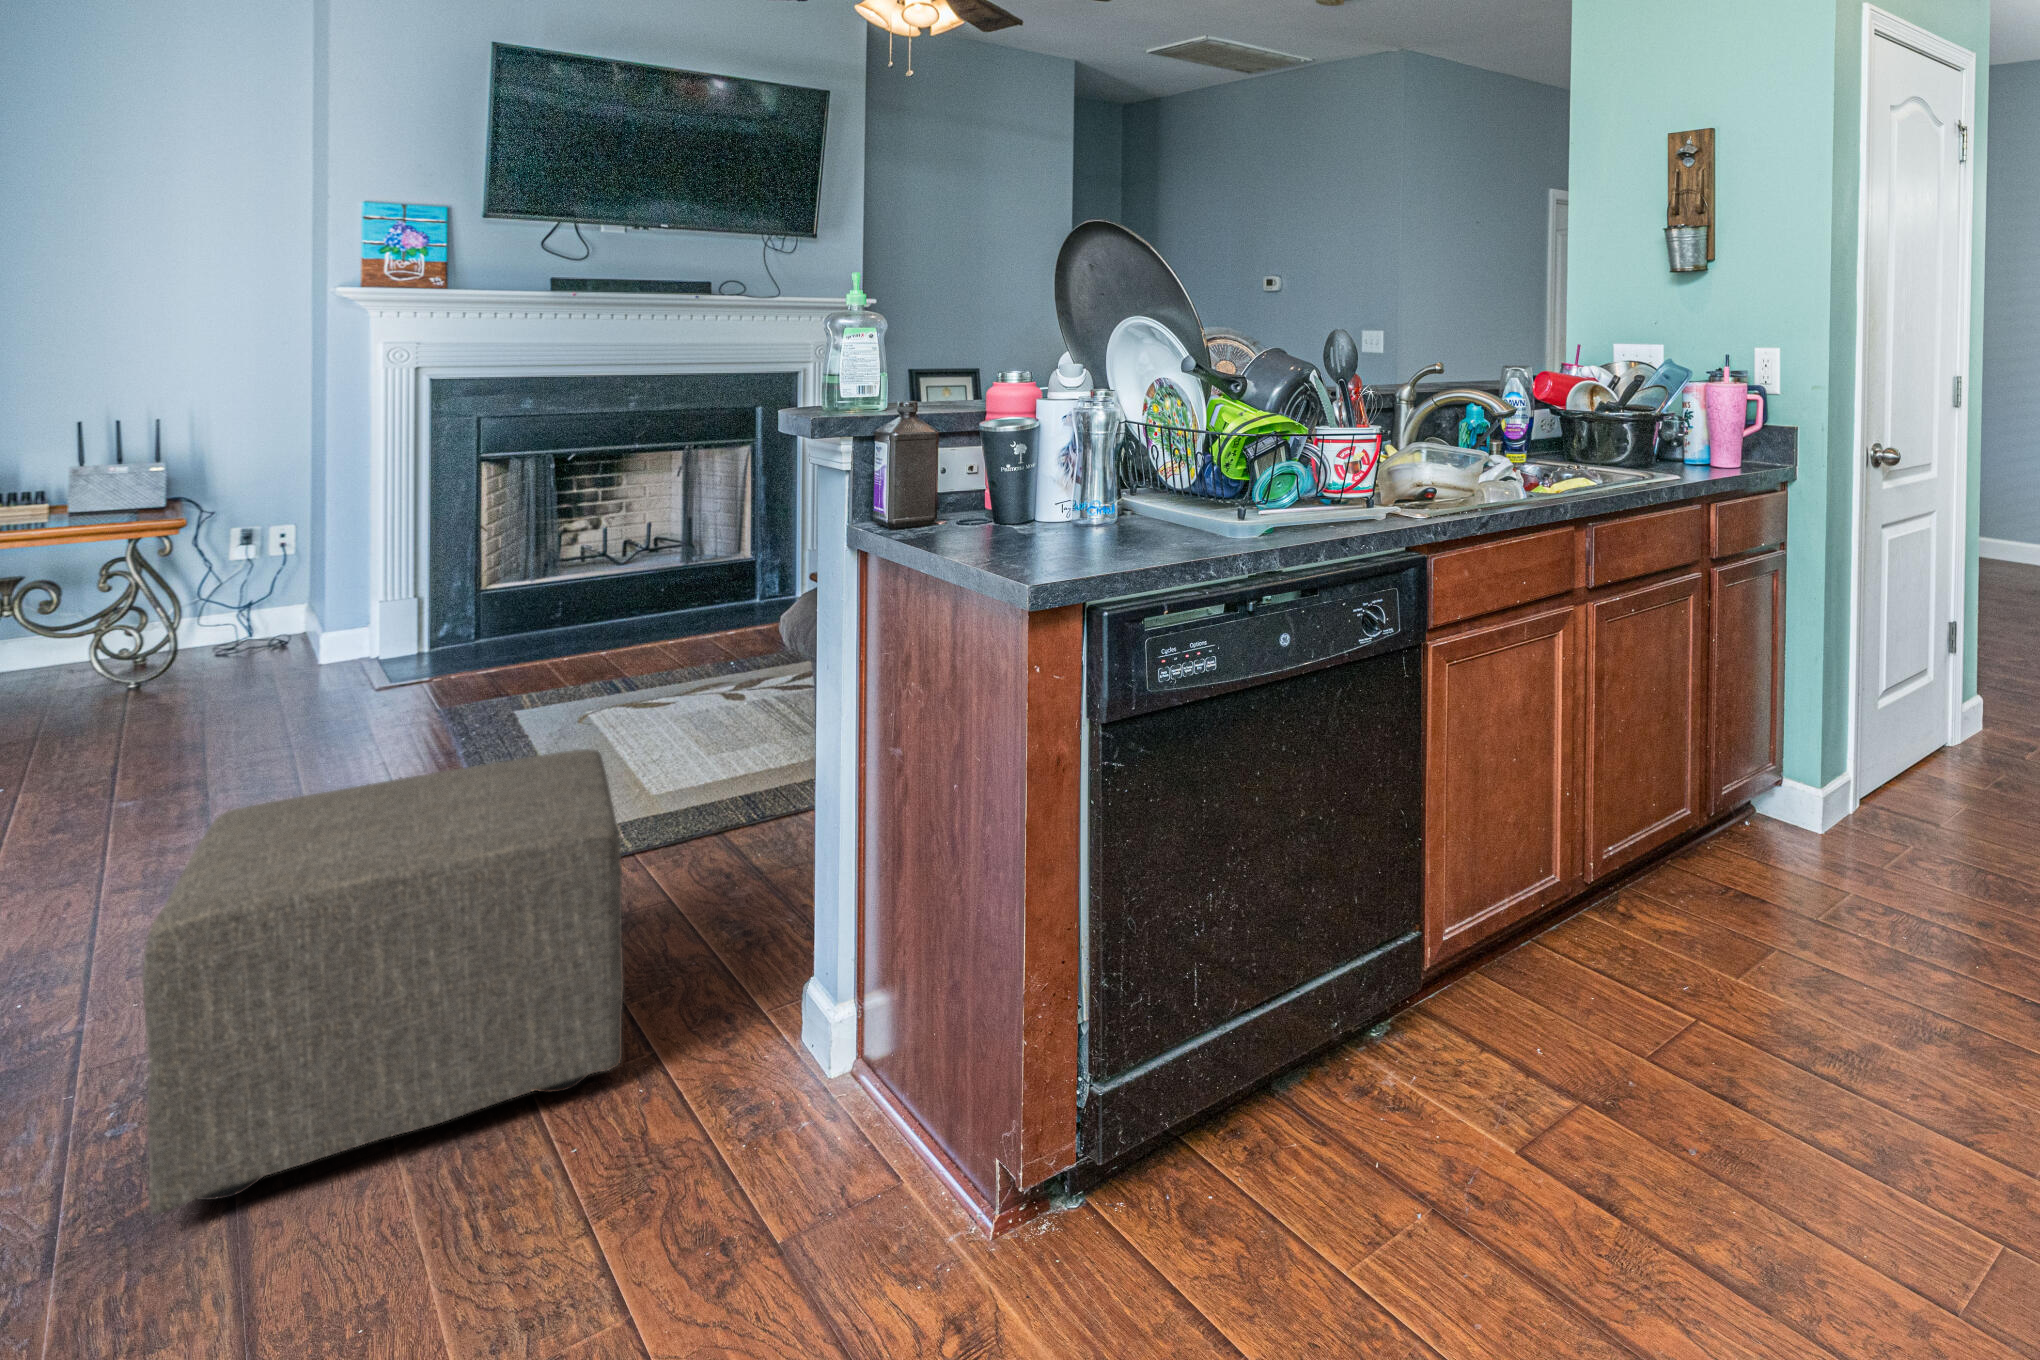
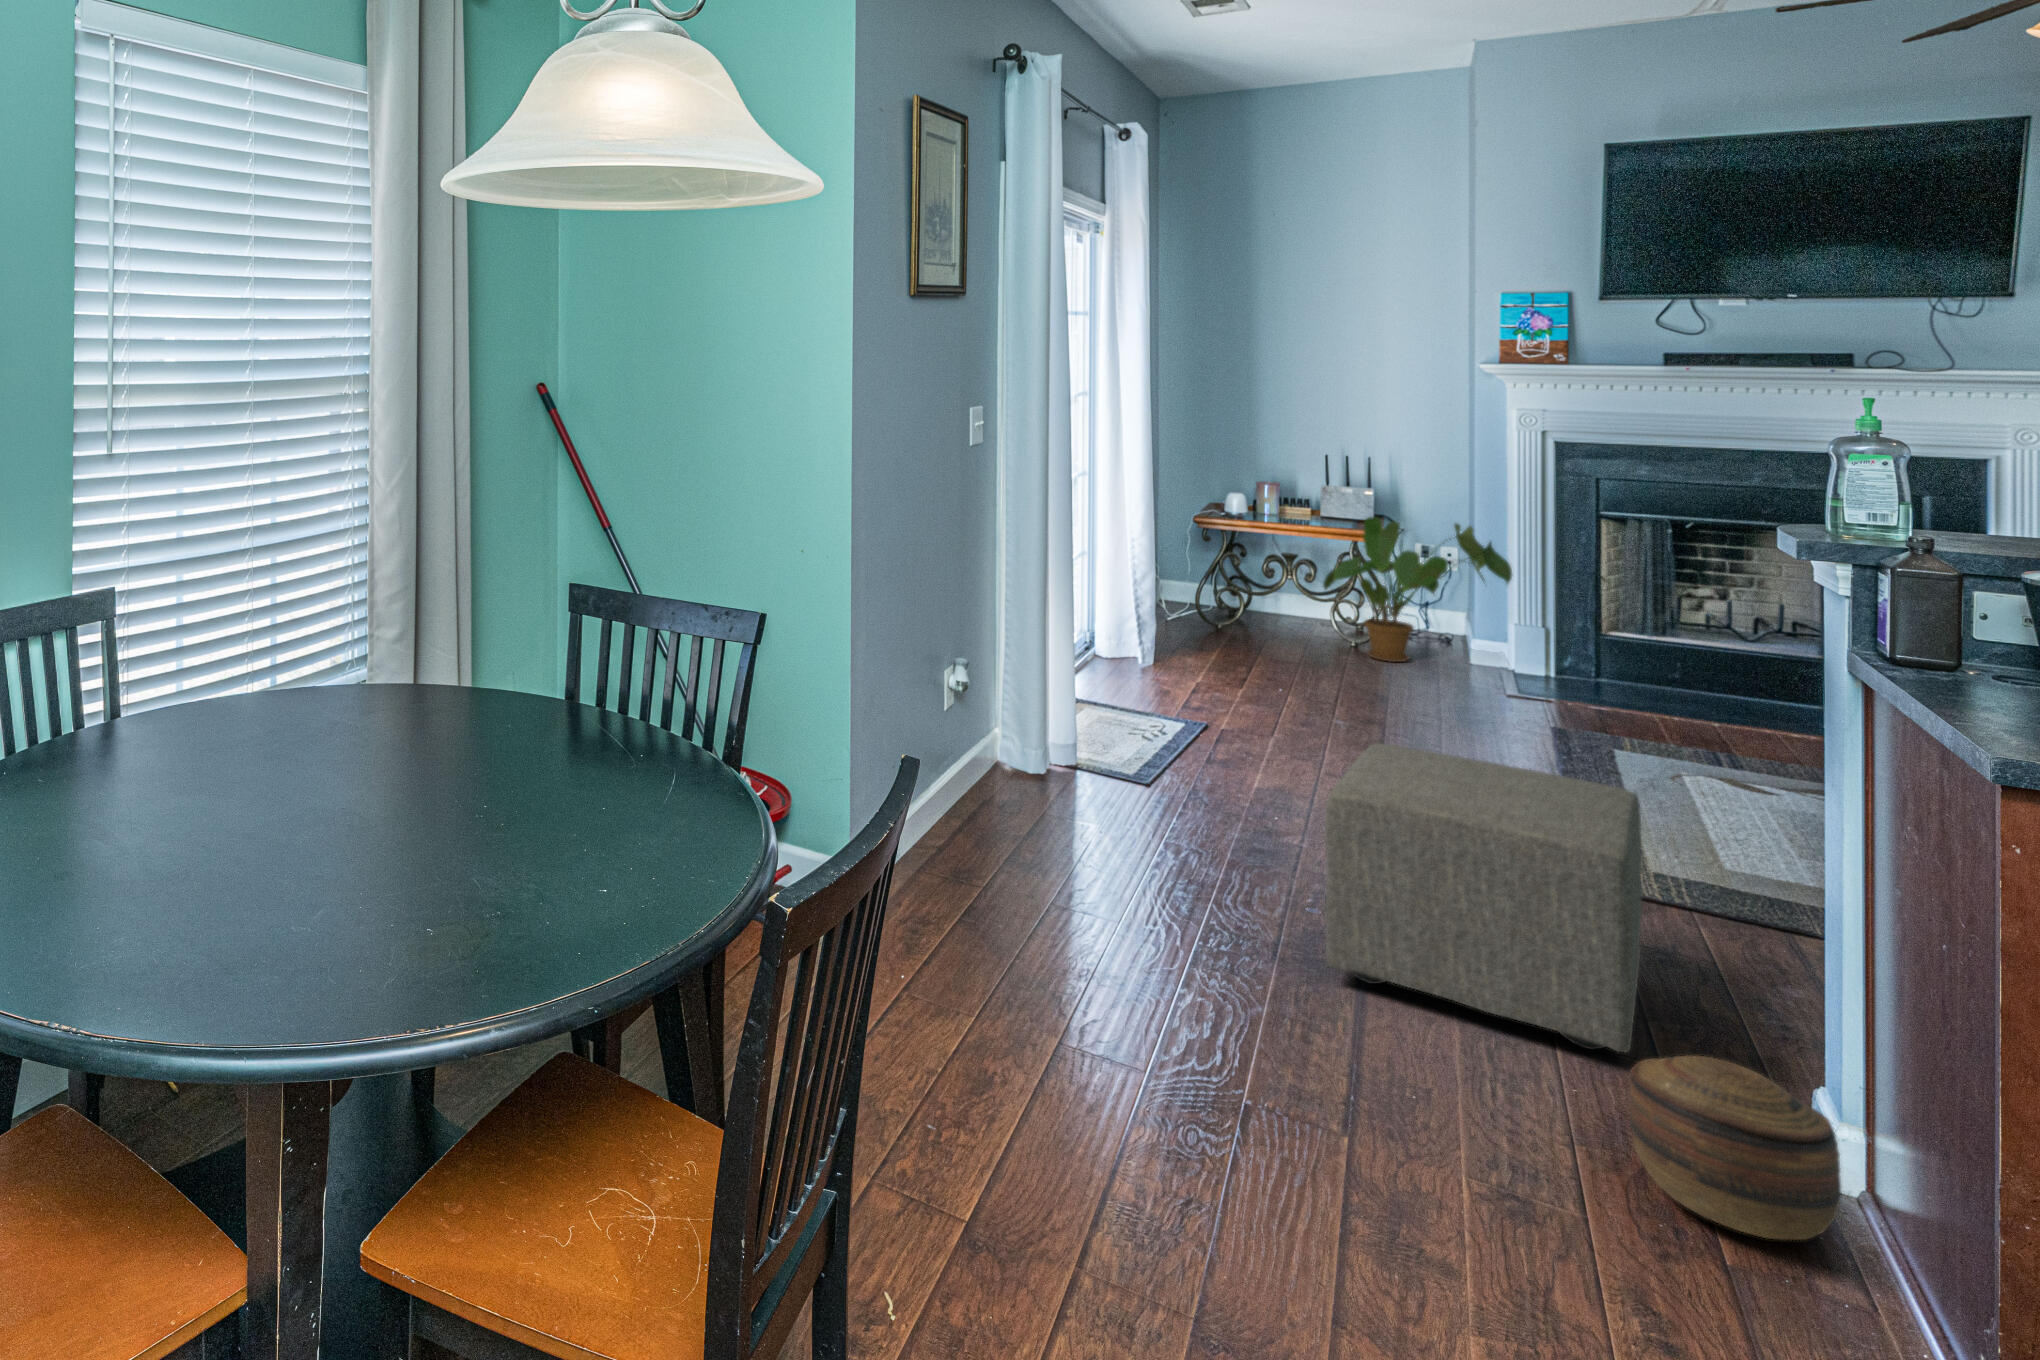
house plant: none [76,492,377,692] -> present [1323,517,1512,662]
basket: none [654,1011,860,1221] -> present [1629,1056,1842,1240]

